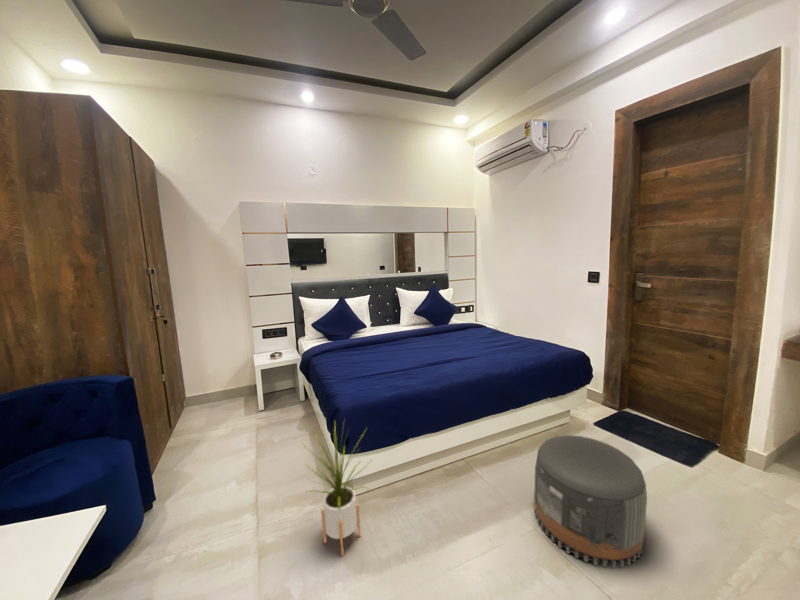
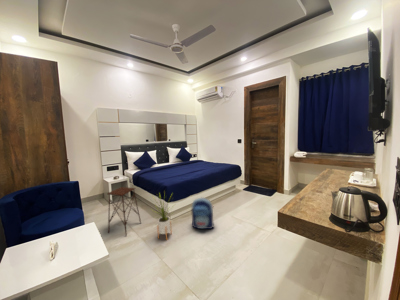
side table: none [225,388,303,513] -> present [108,187,141,235]
pouf: present [534,435,647,568] -> none [228,189,259,224]
backpack: none [418,452,483,551] -> present [191,198,214,229]

